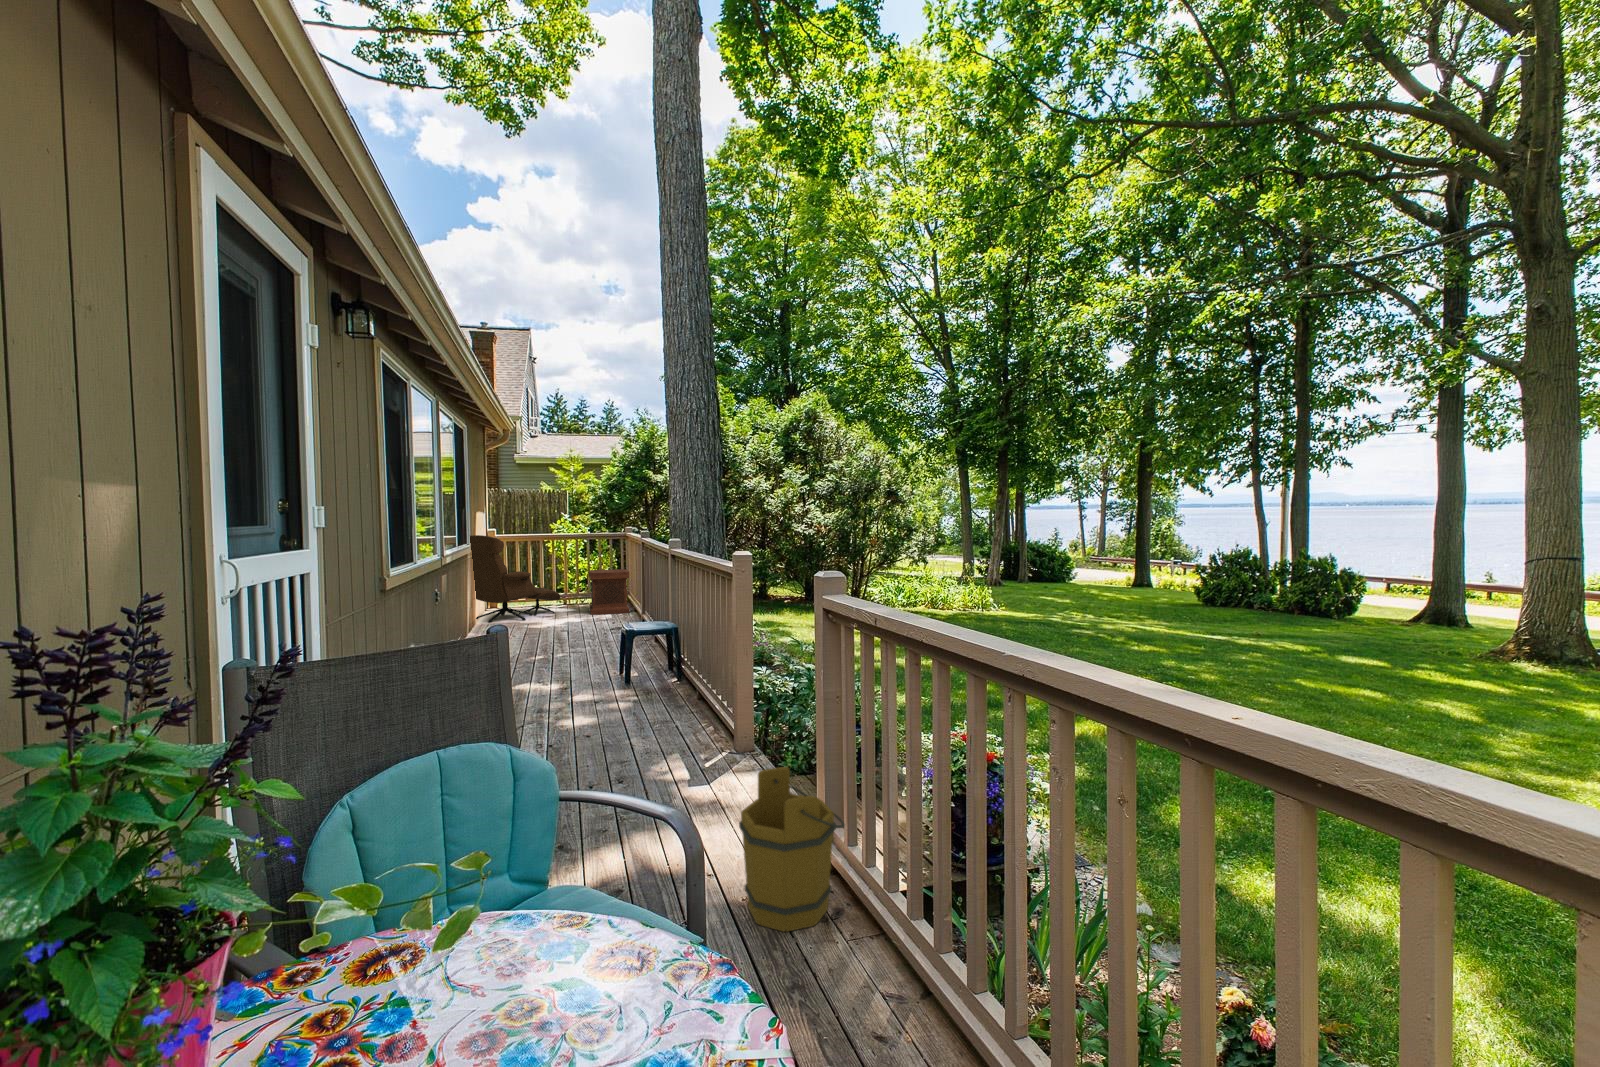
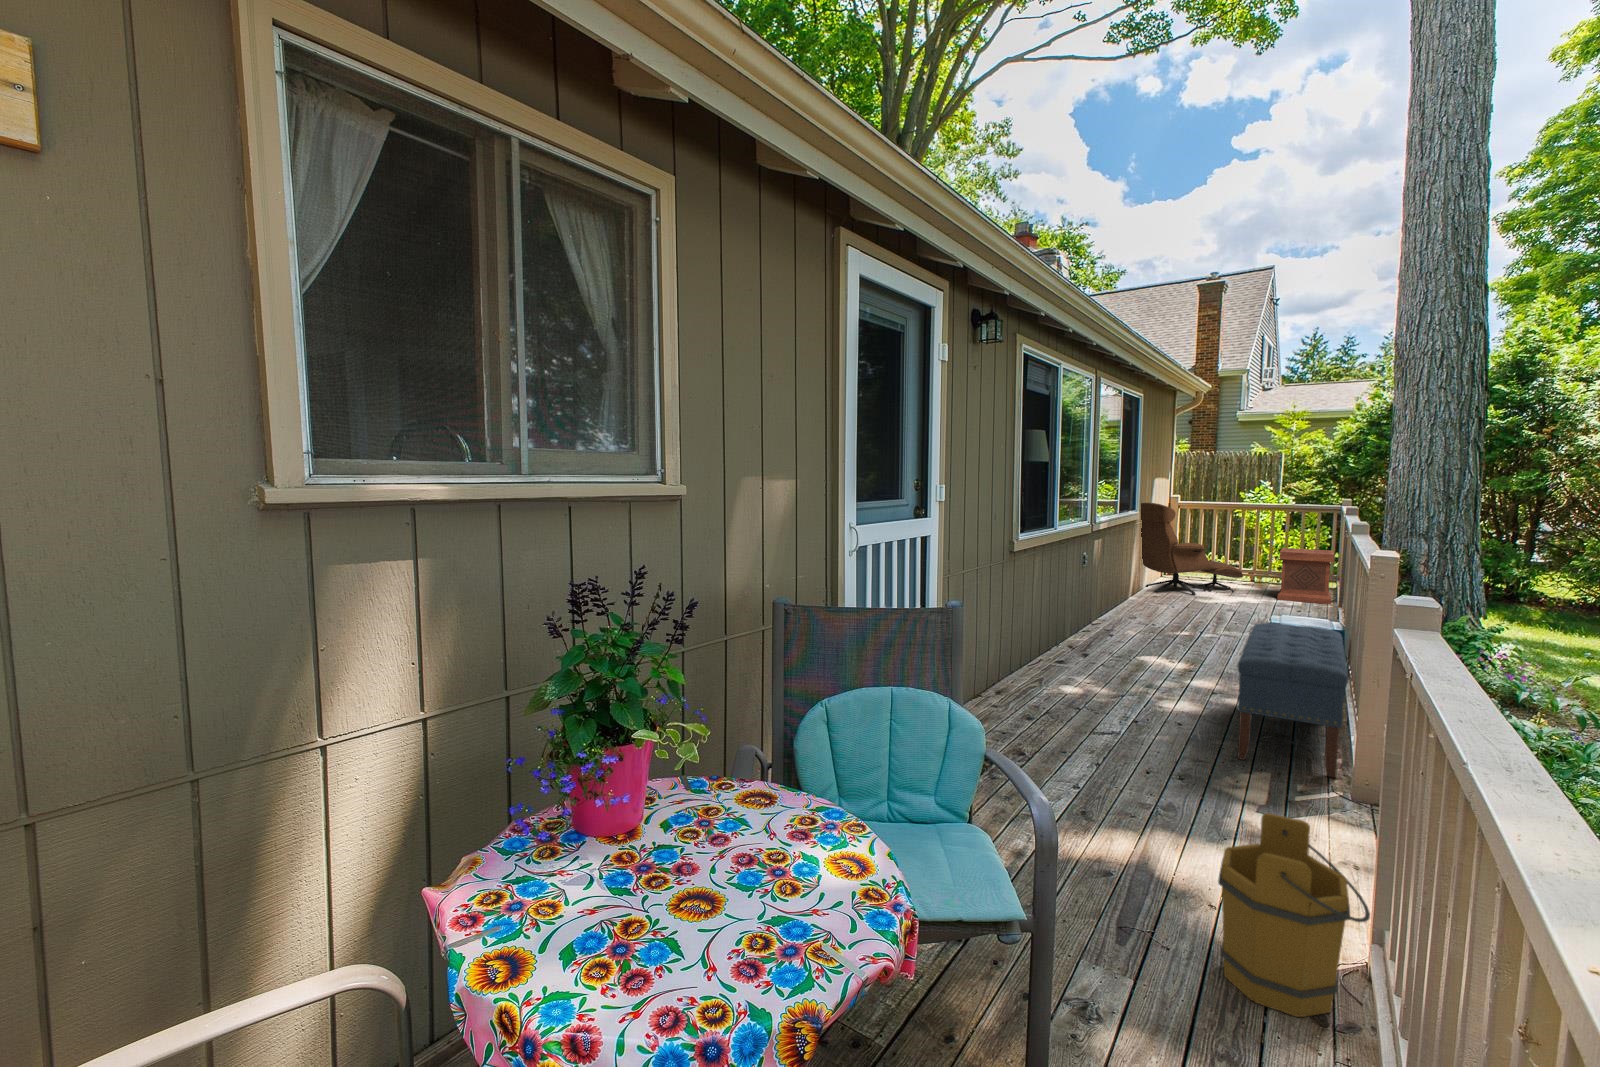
bench: none [625,625,721,748] -> present [1237,623,1348,778]

